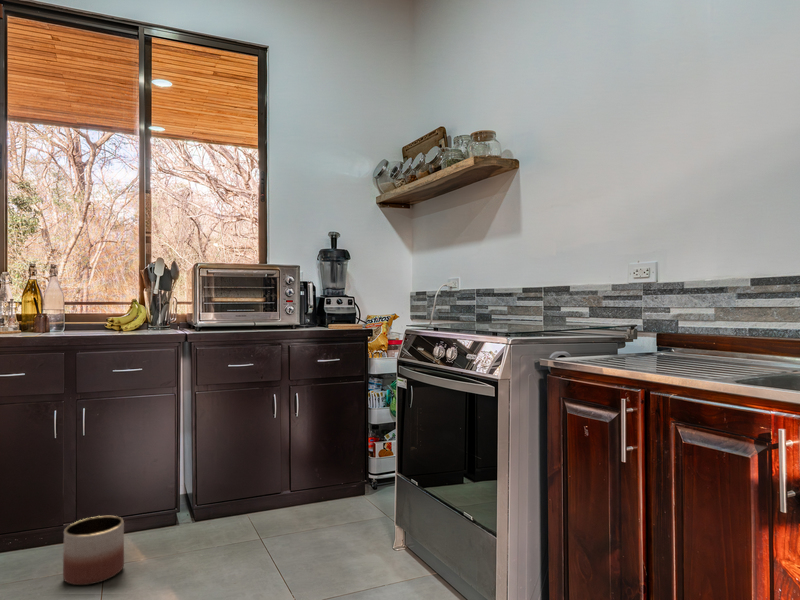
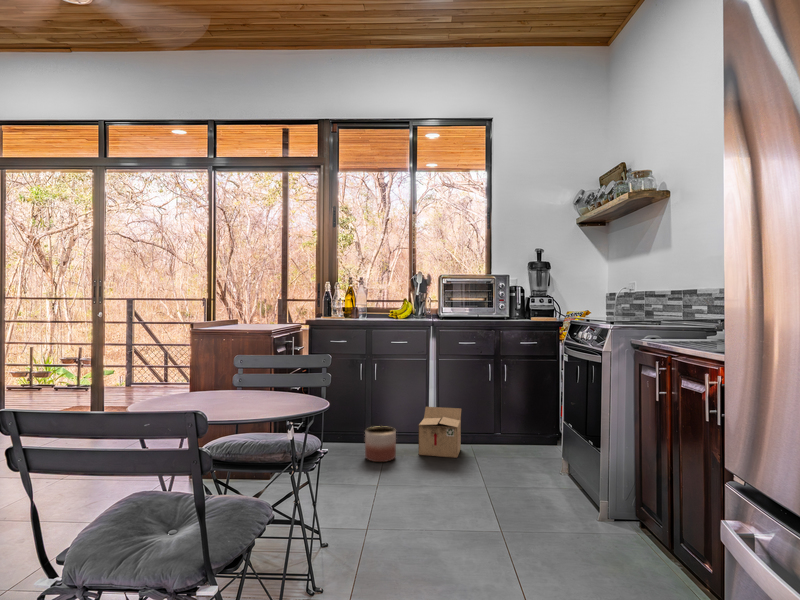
cardboard box: none [161,464,233,552] -> present [418,407,461,458]

